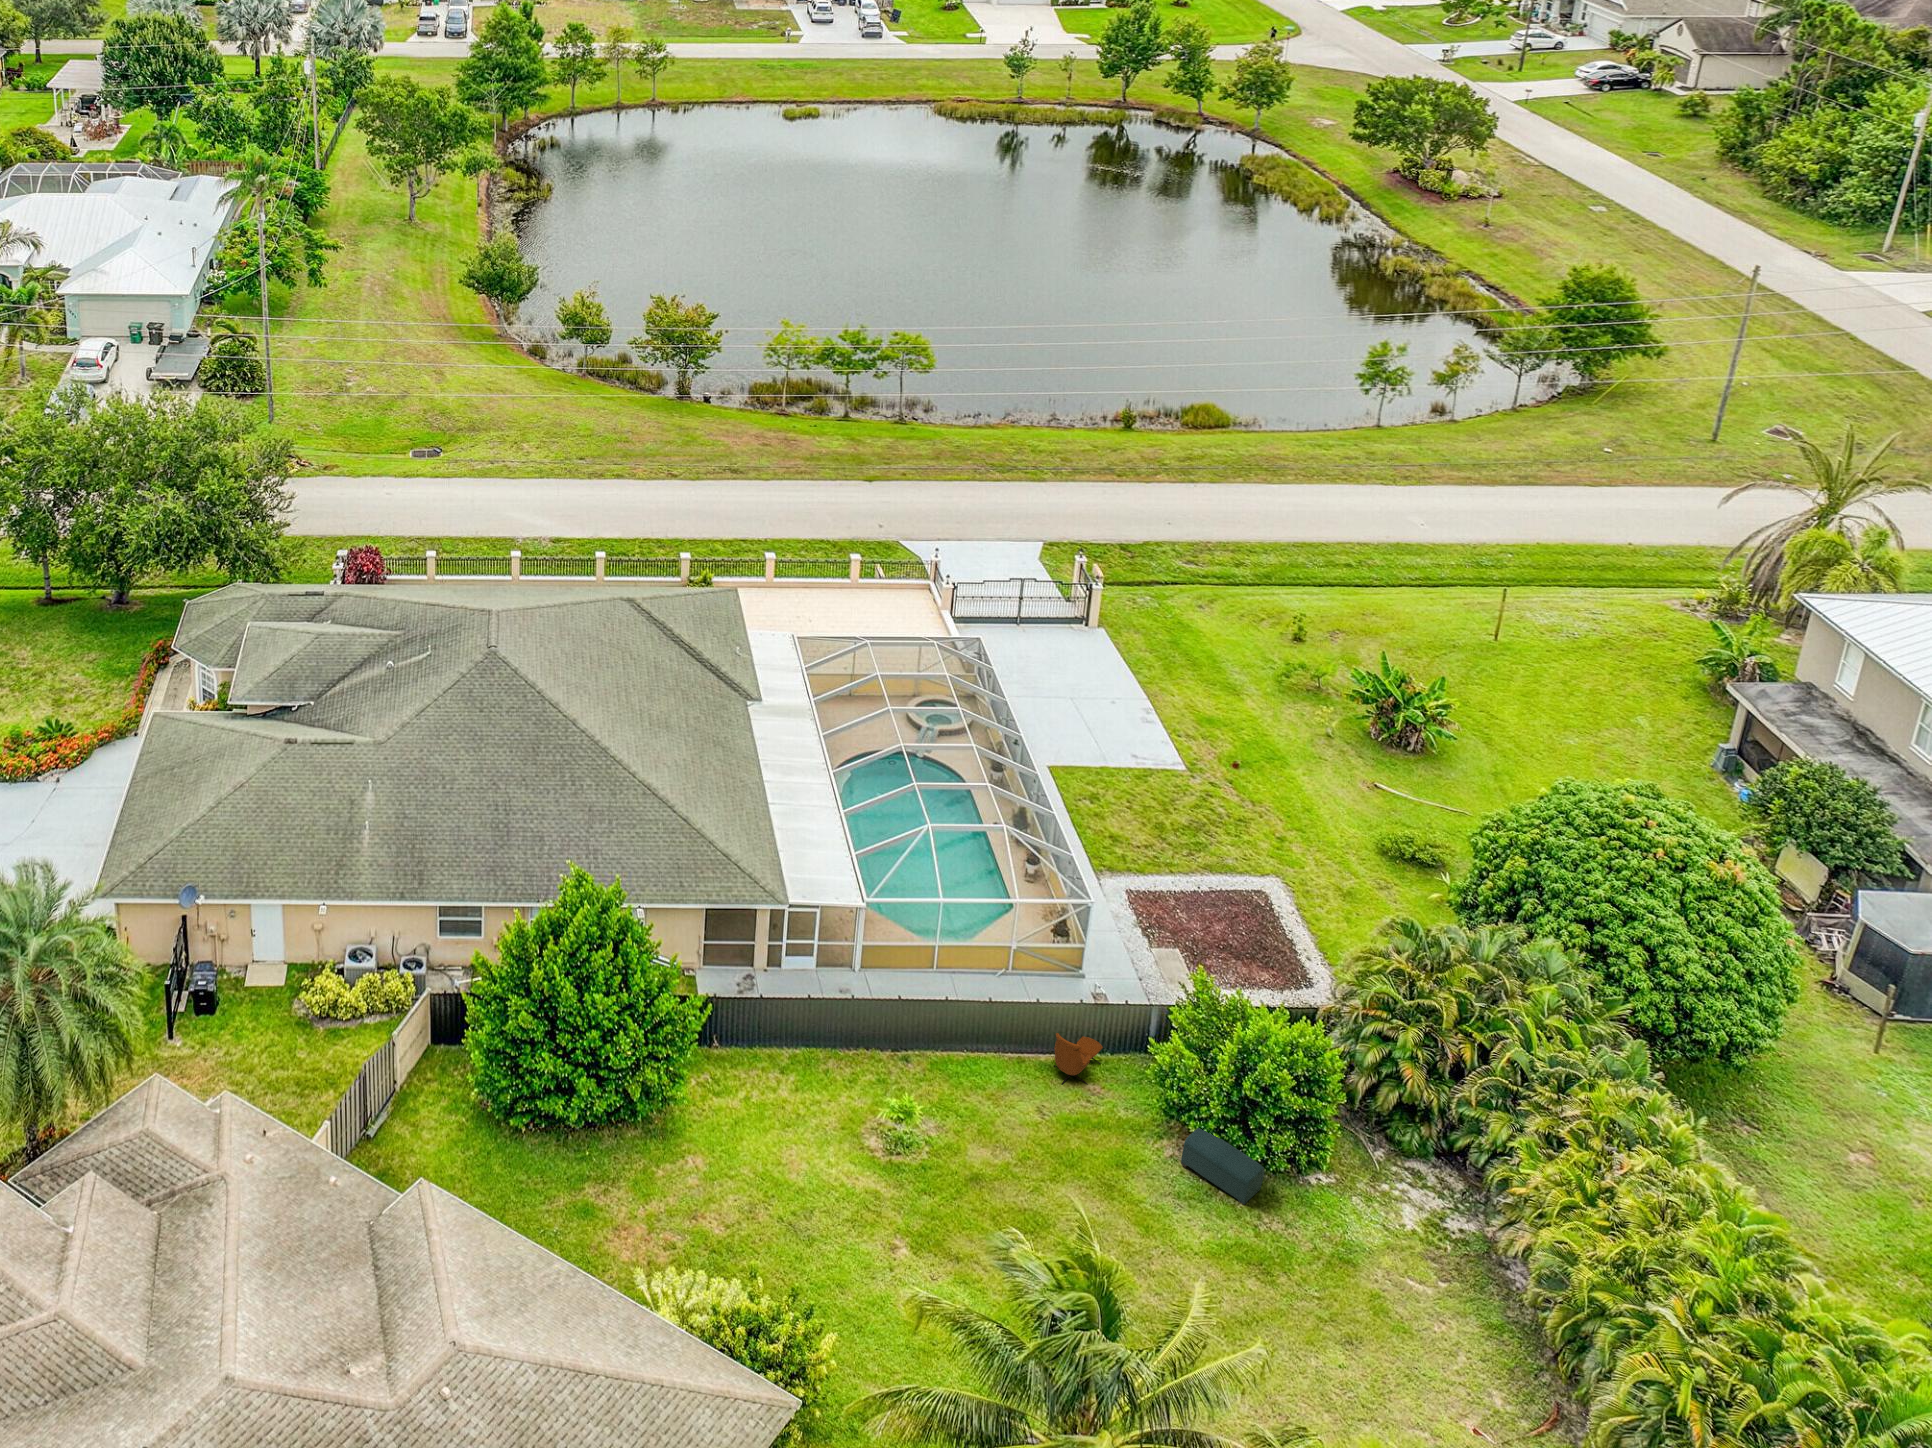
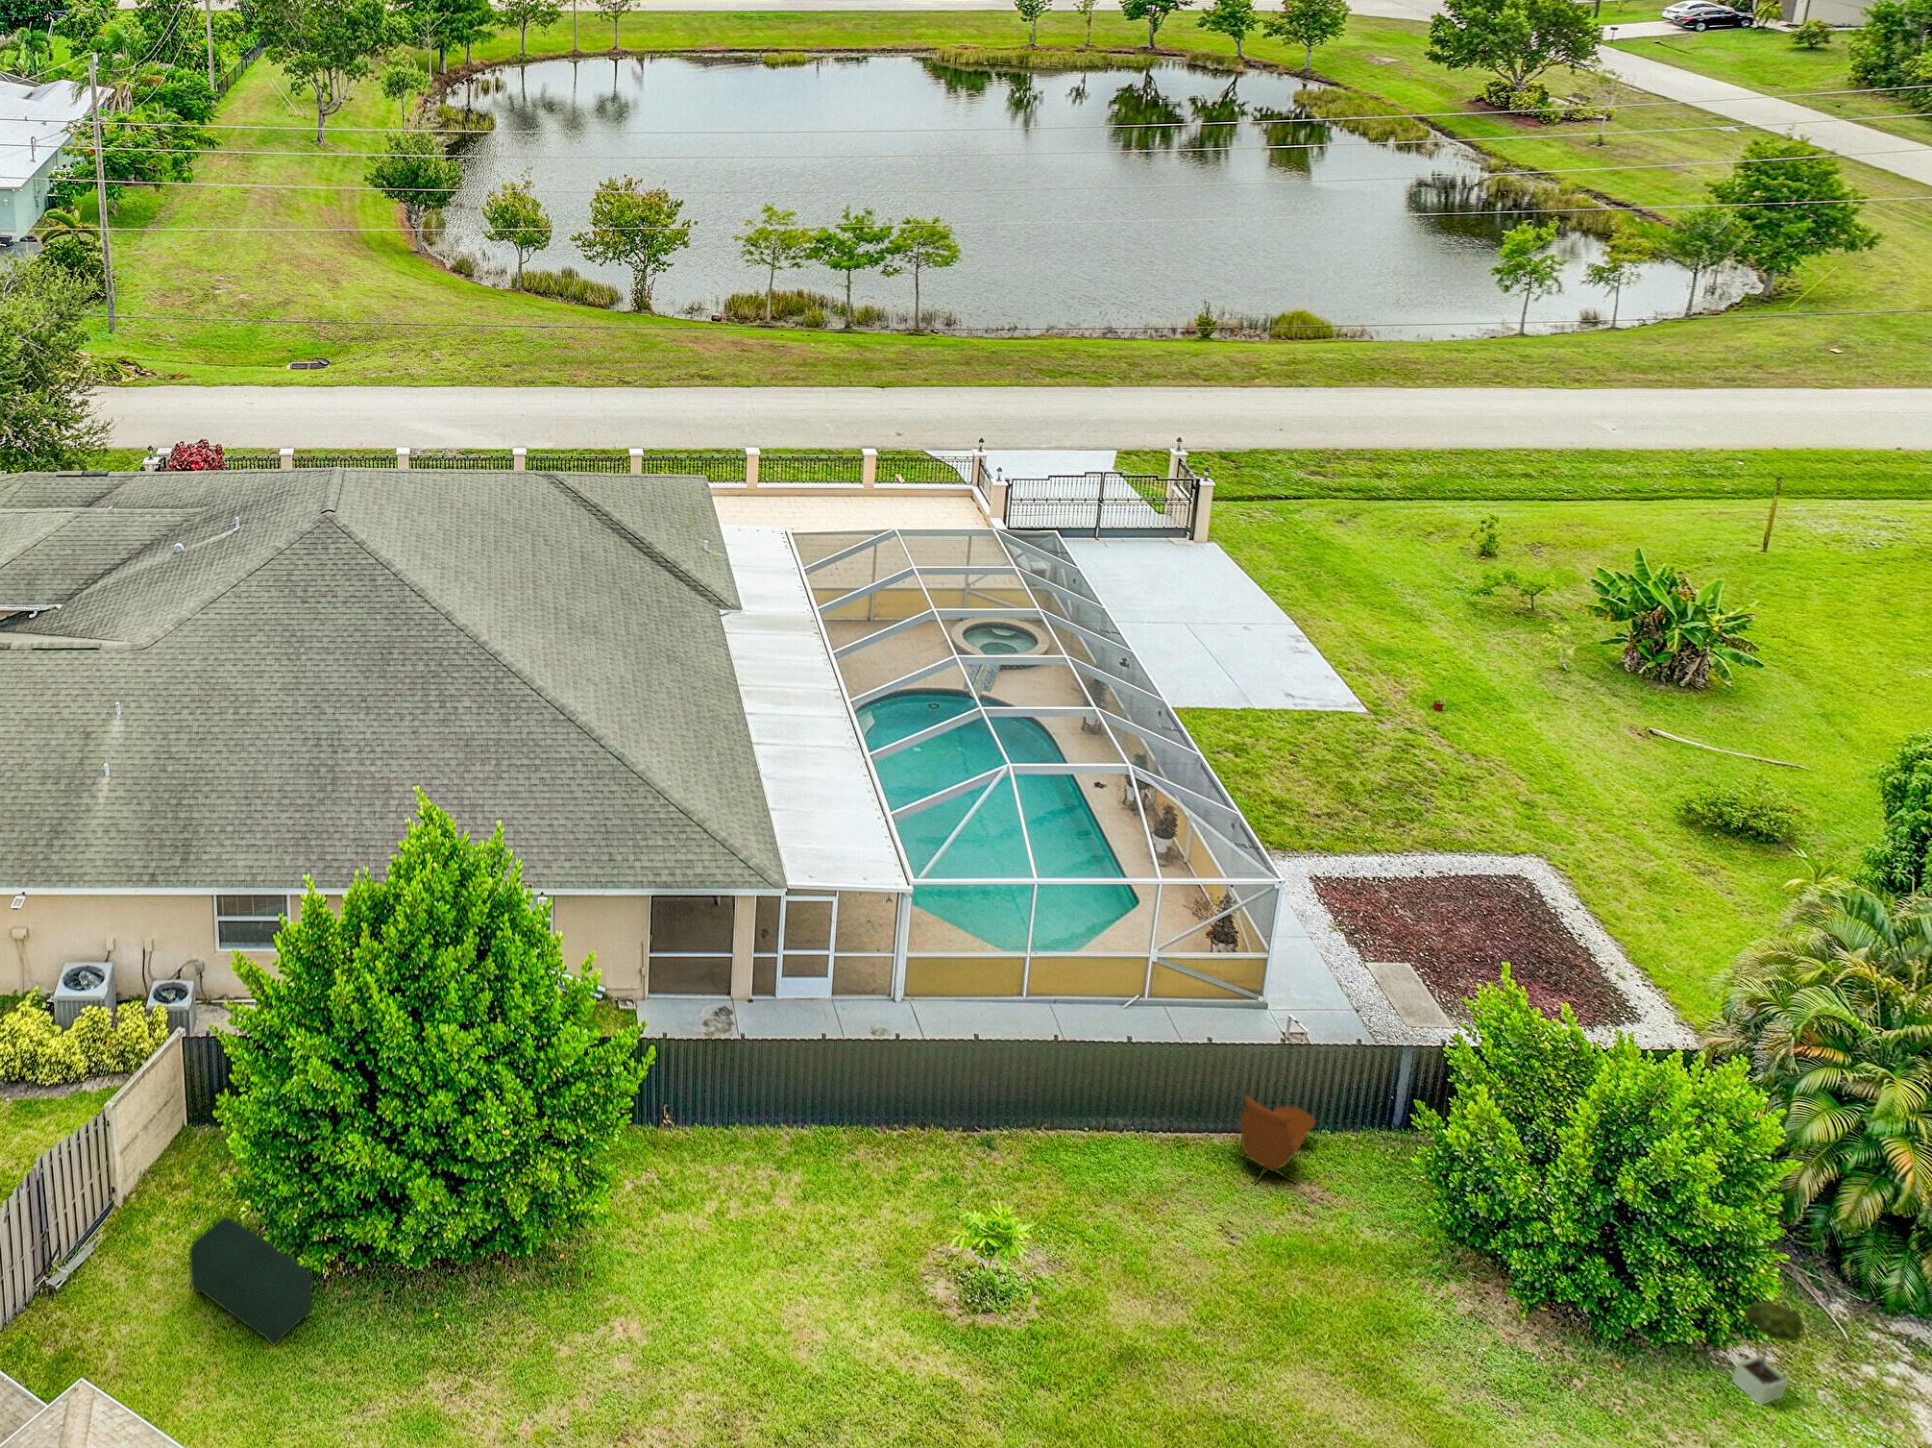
bench: present [1181,1128,1265,1205] -> present [189,1217,312,1346]
potted tree: none [1306,1149,1341,1205] -> present [1732,1301,1804,1405]

